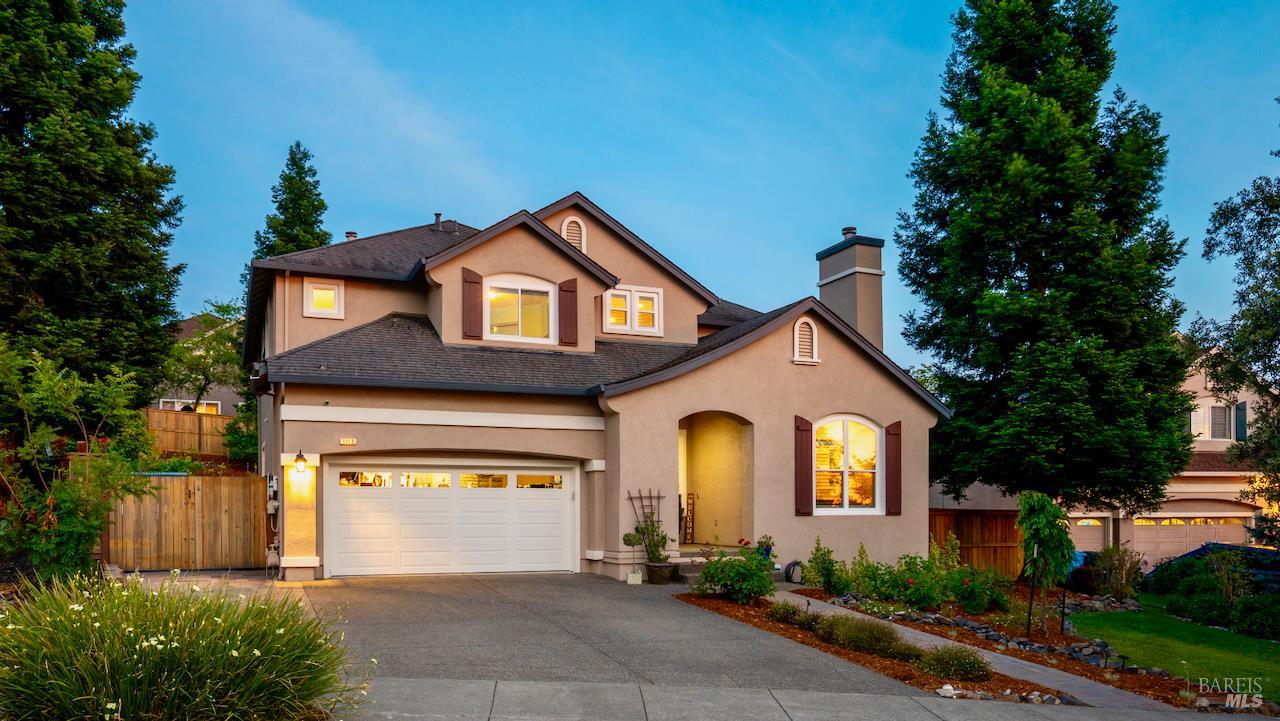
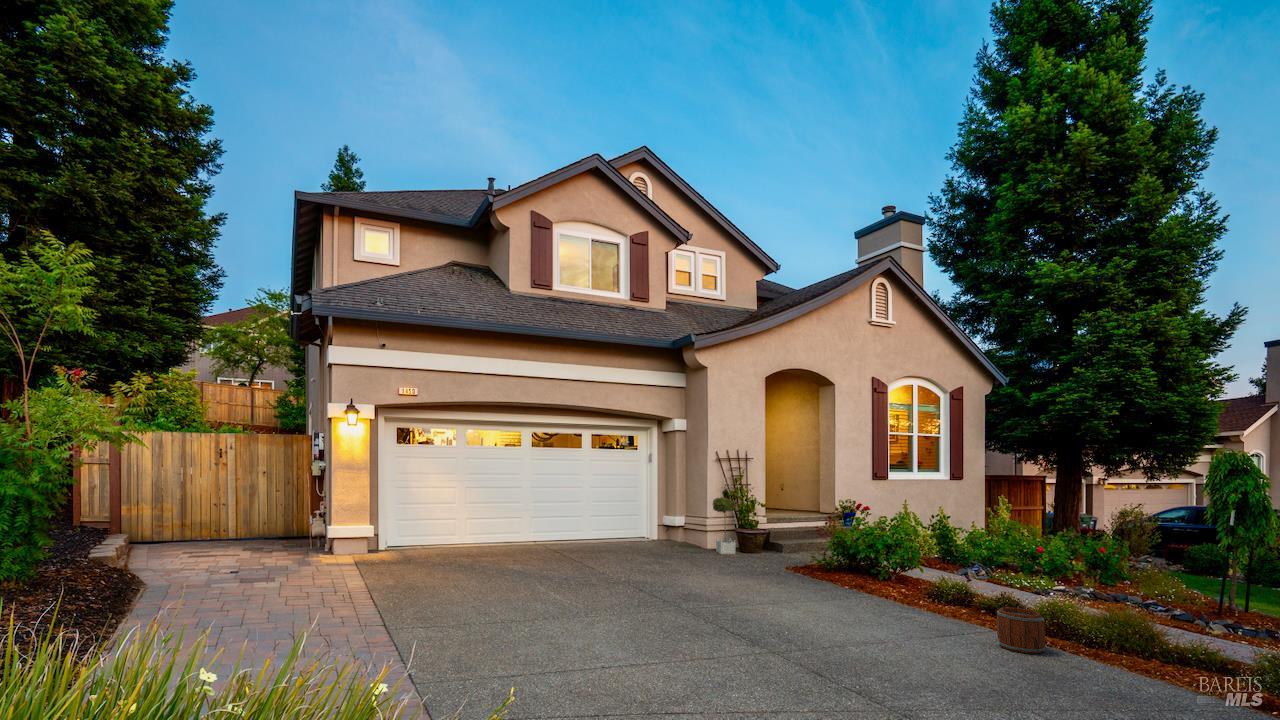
bucket: none [747,612,778,642] -> present [997,607,1046,654]

